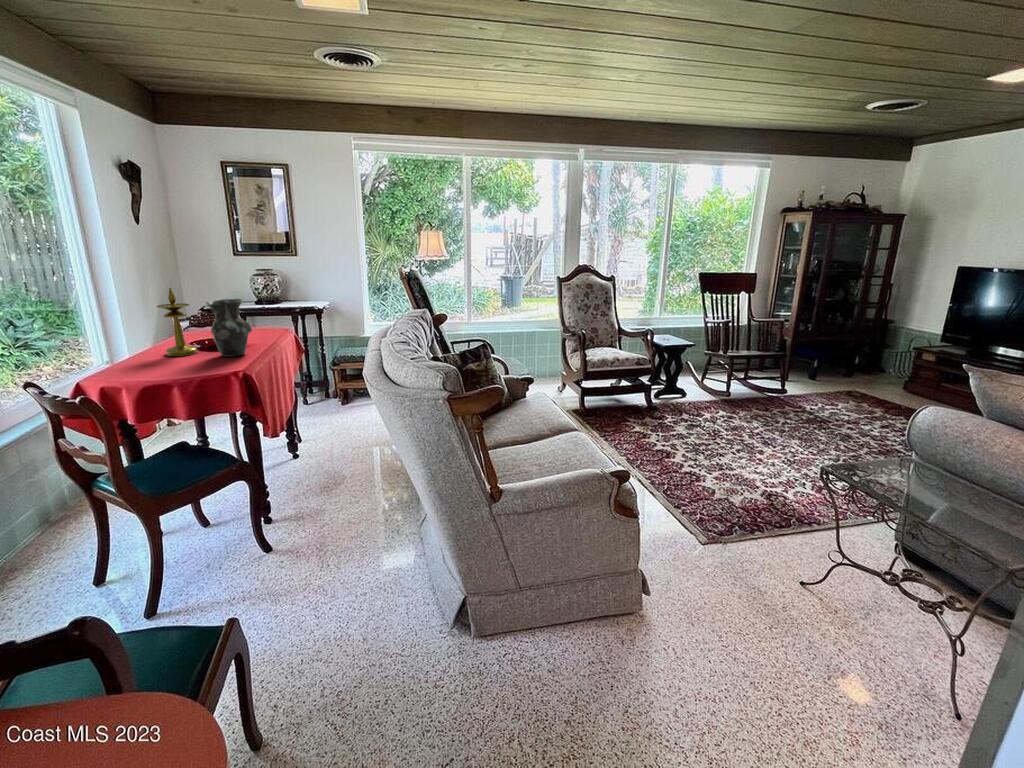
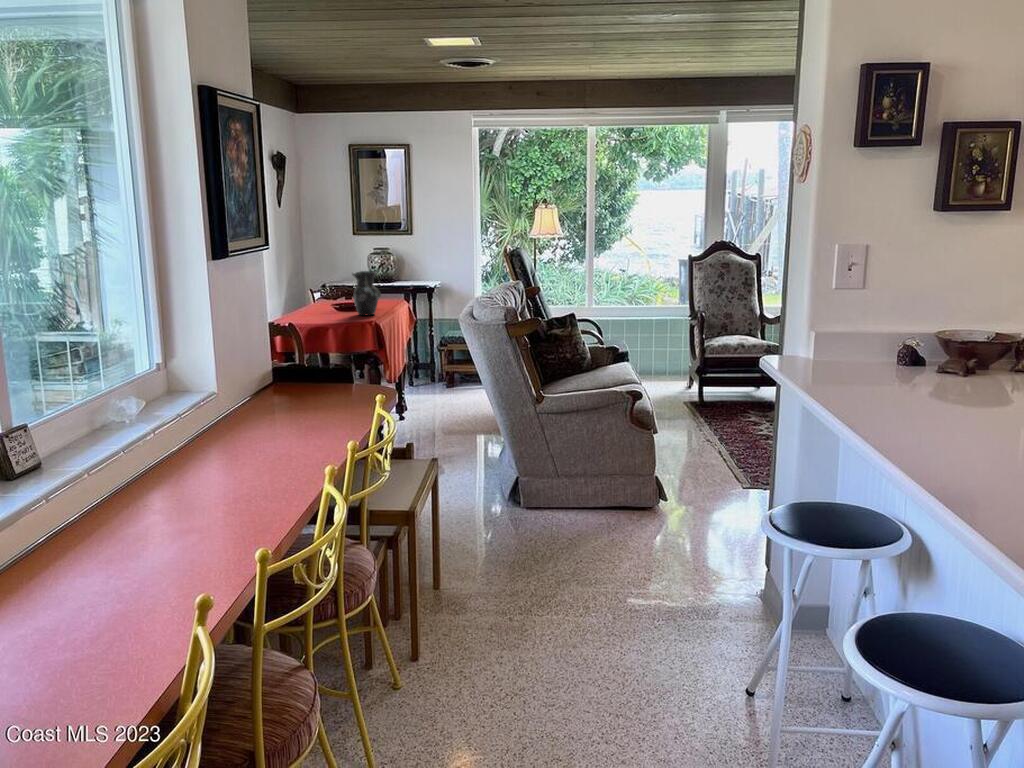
candlestick: present [157,288,198,356] -> none [316,262,340,314]

